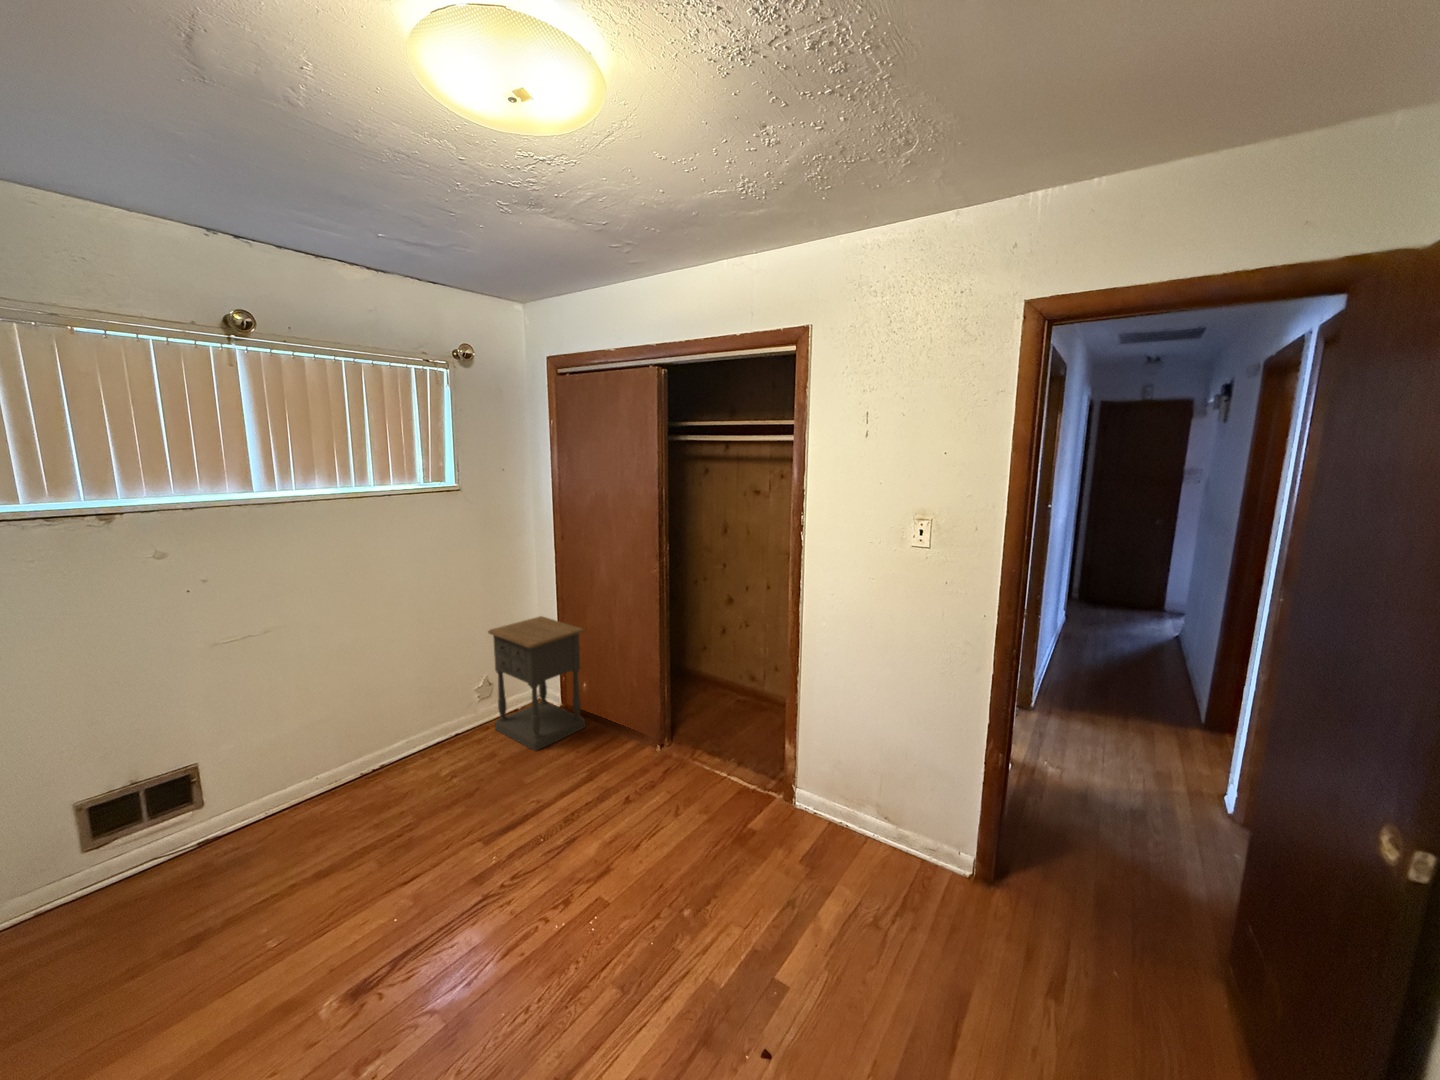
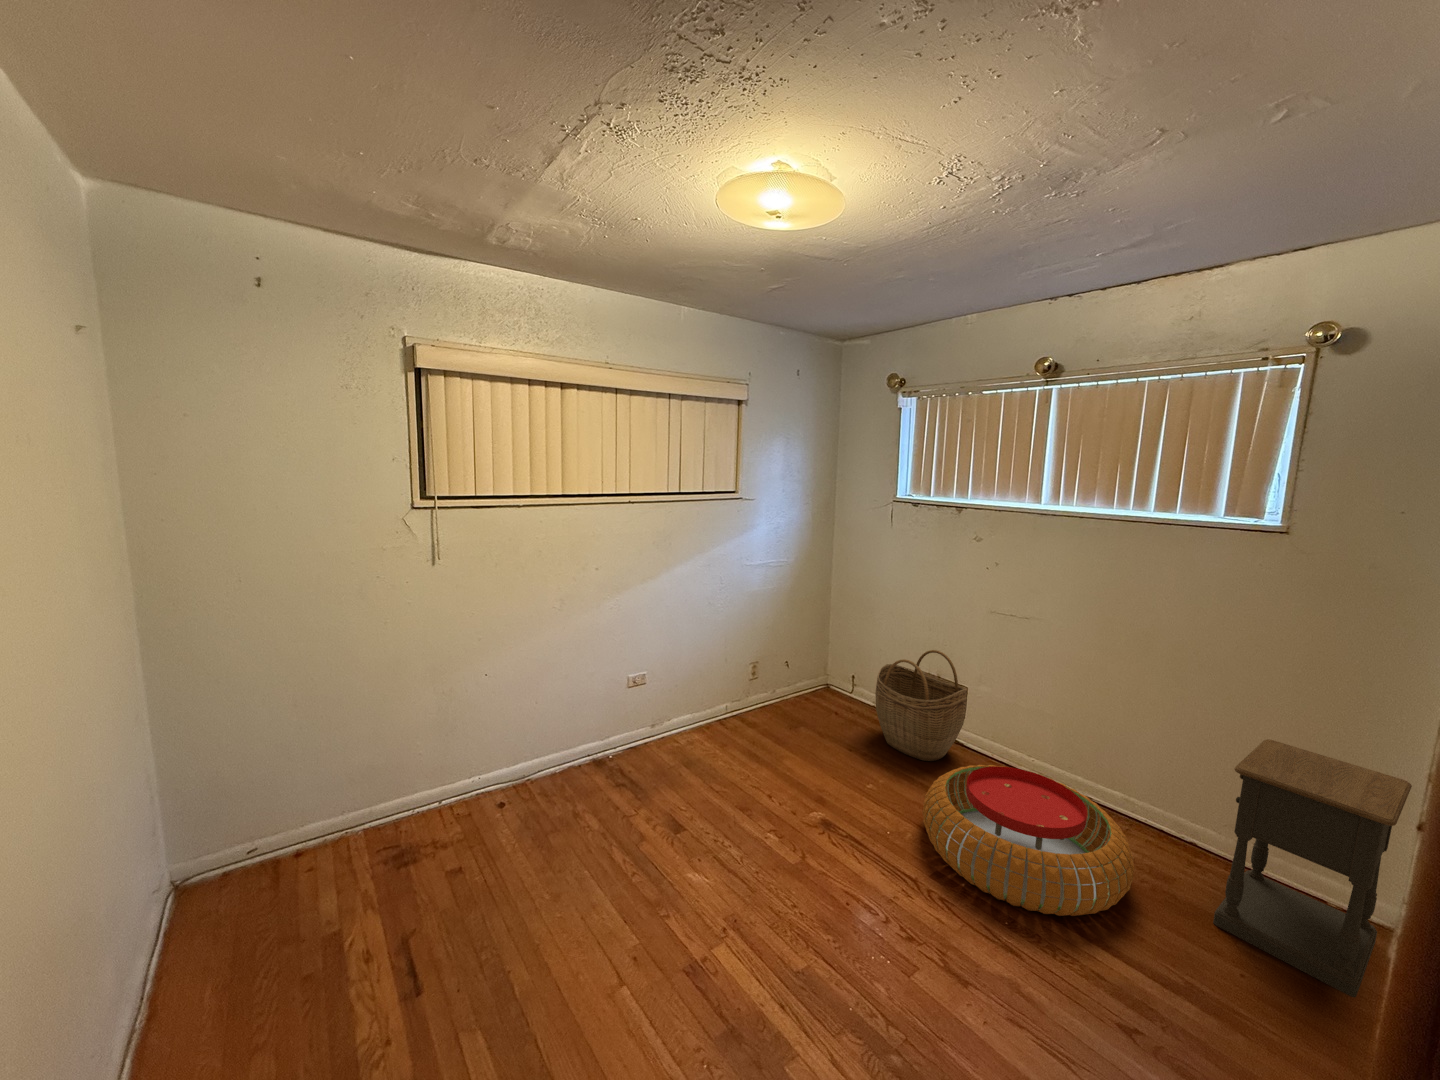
woven basket: none [68,736,259,923] -> present [875,650,967,761]
pouf: none [349,738,547,877] -> present [923,765,1134,916]

